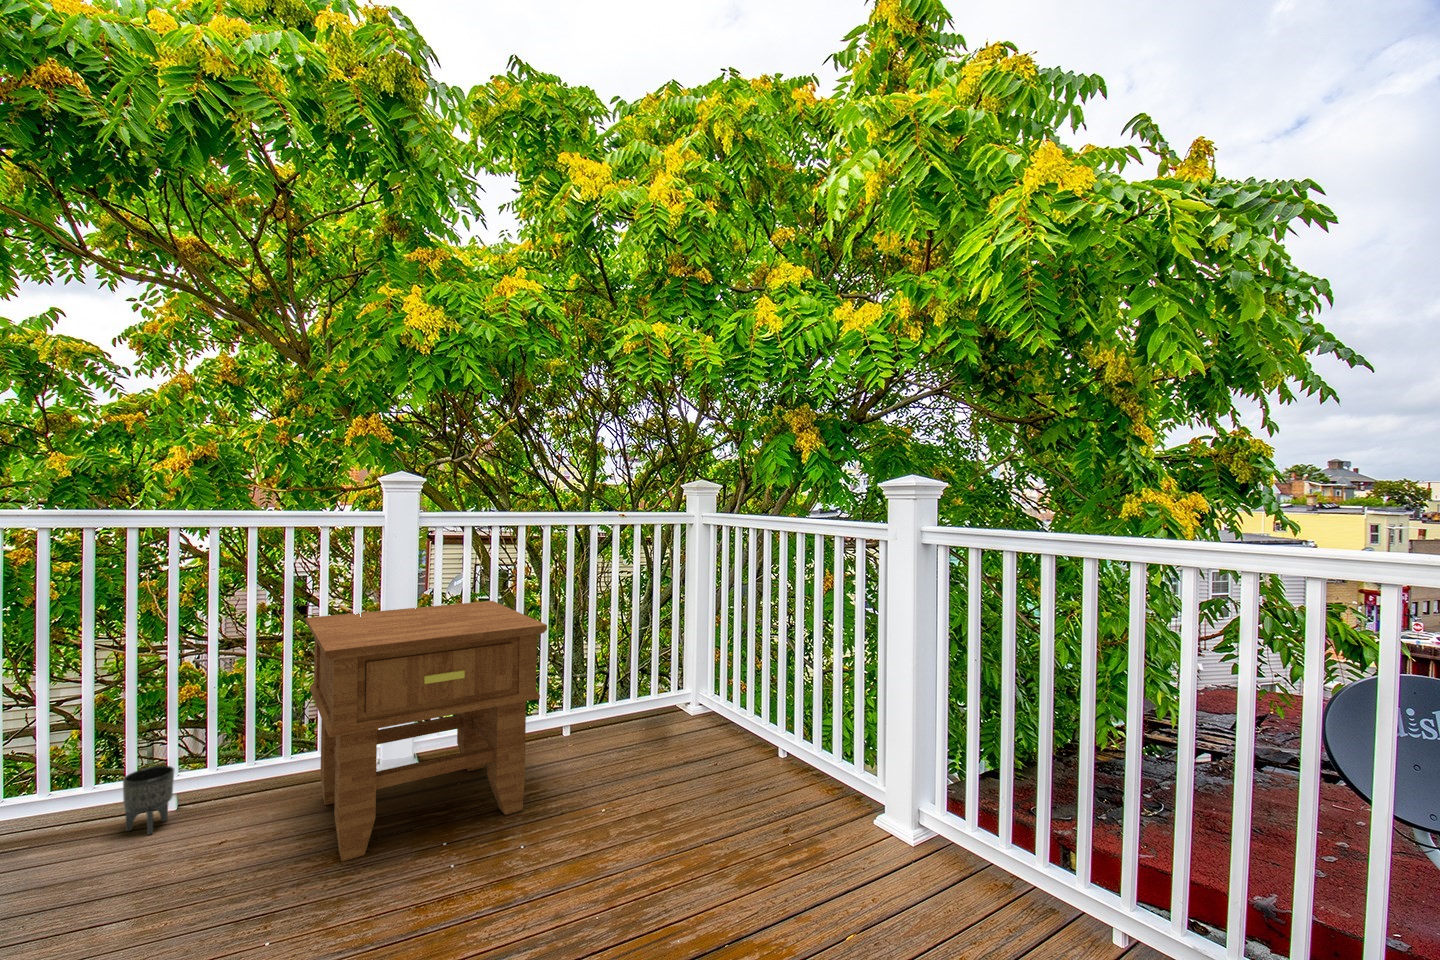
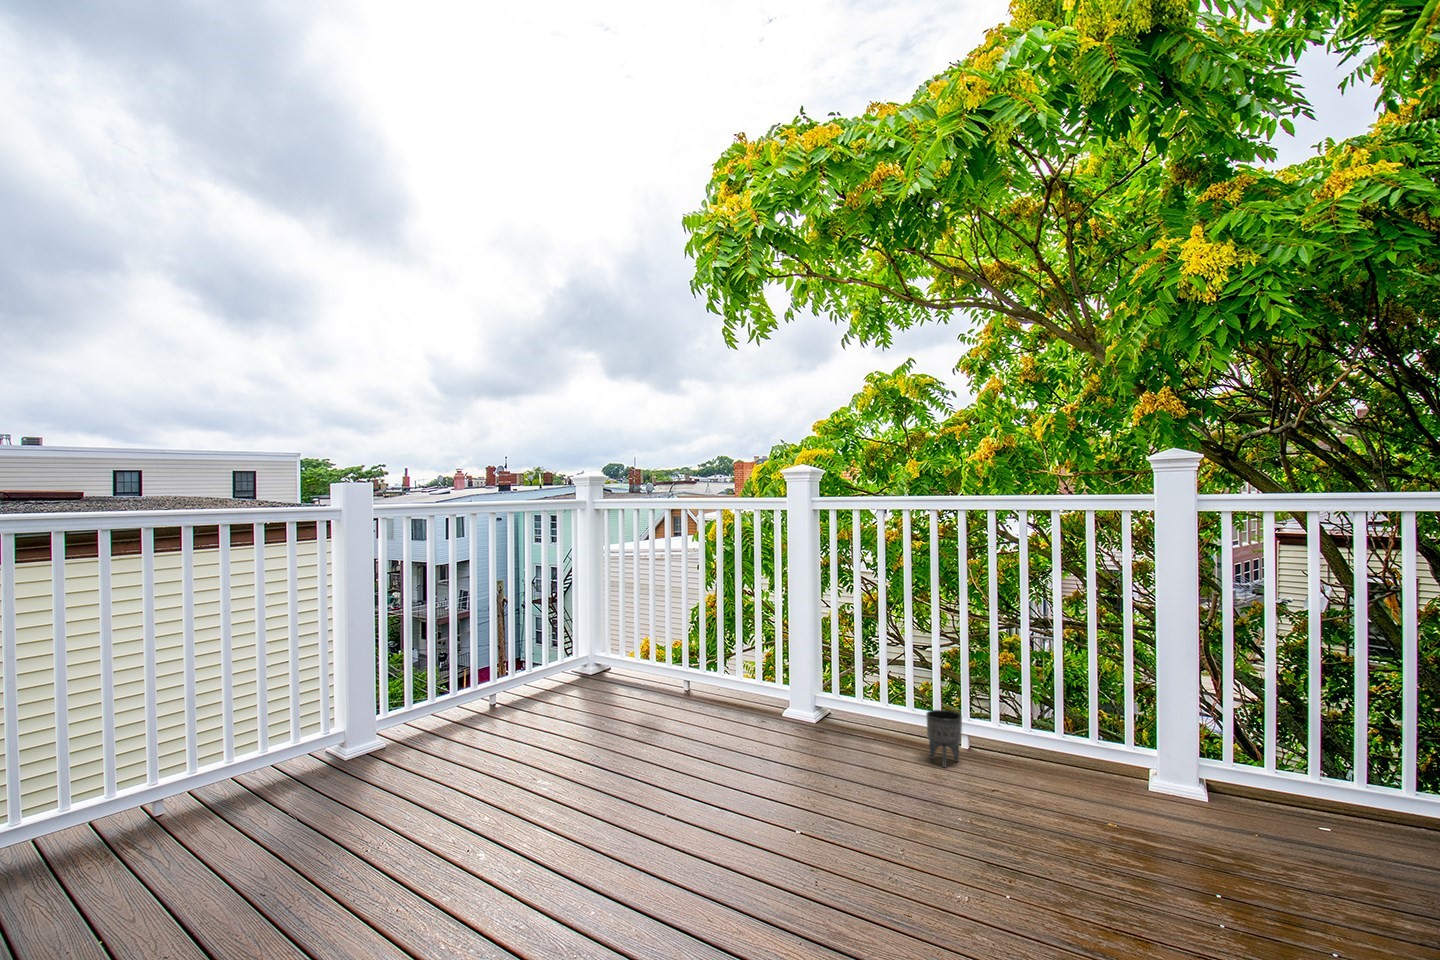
side table: present [306,601,547,861] -> none [1067,598,1389,913]

